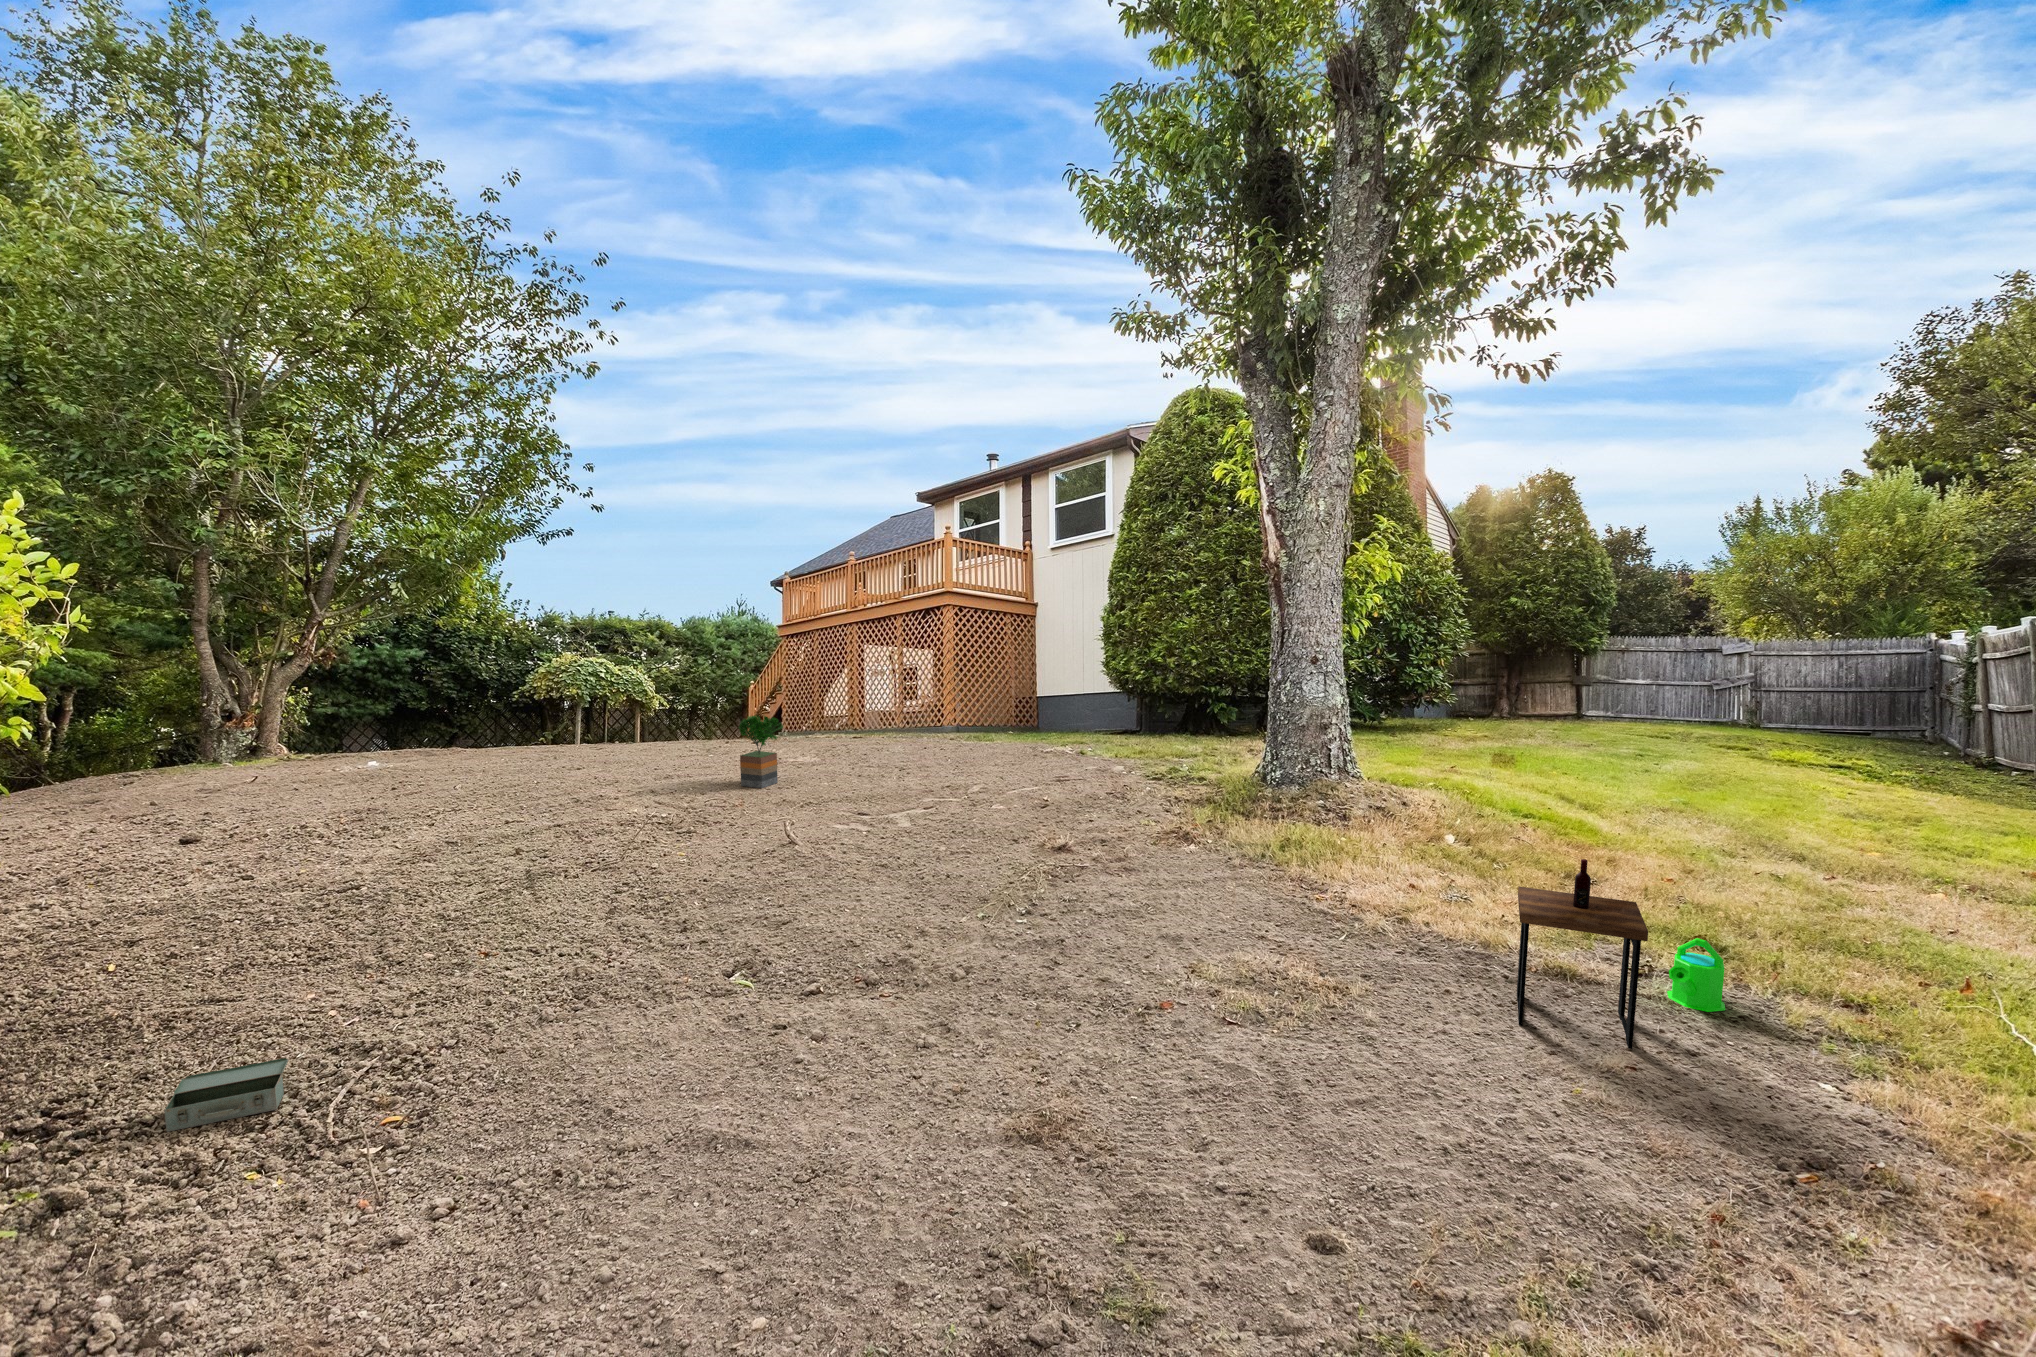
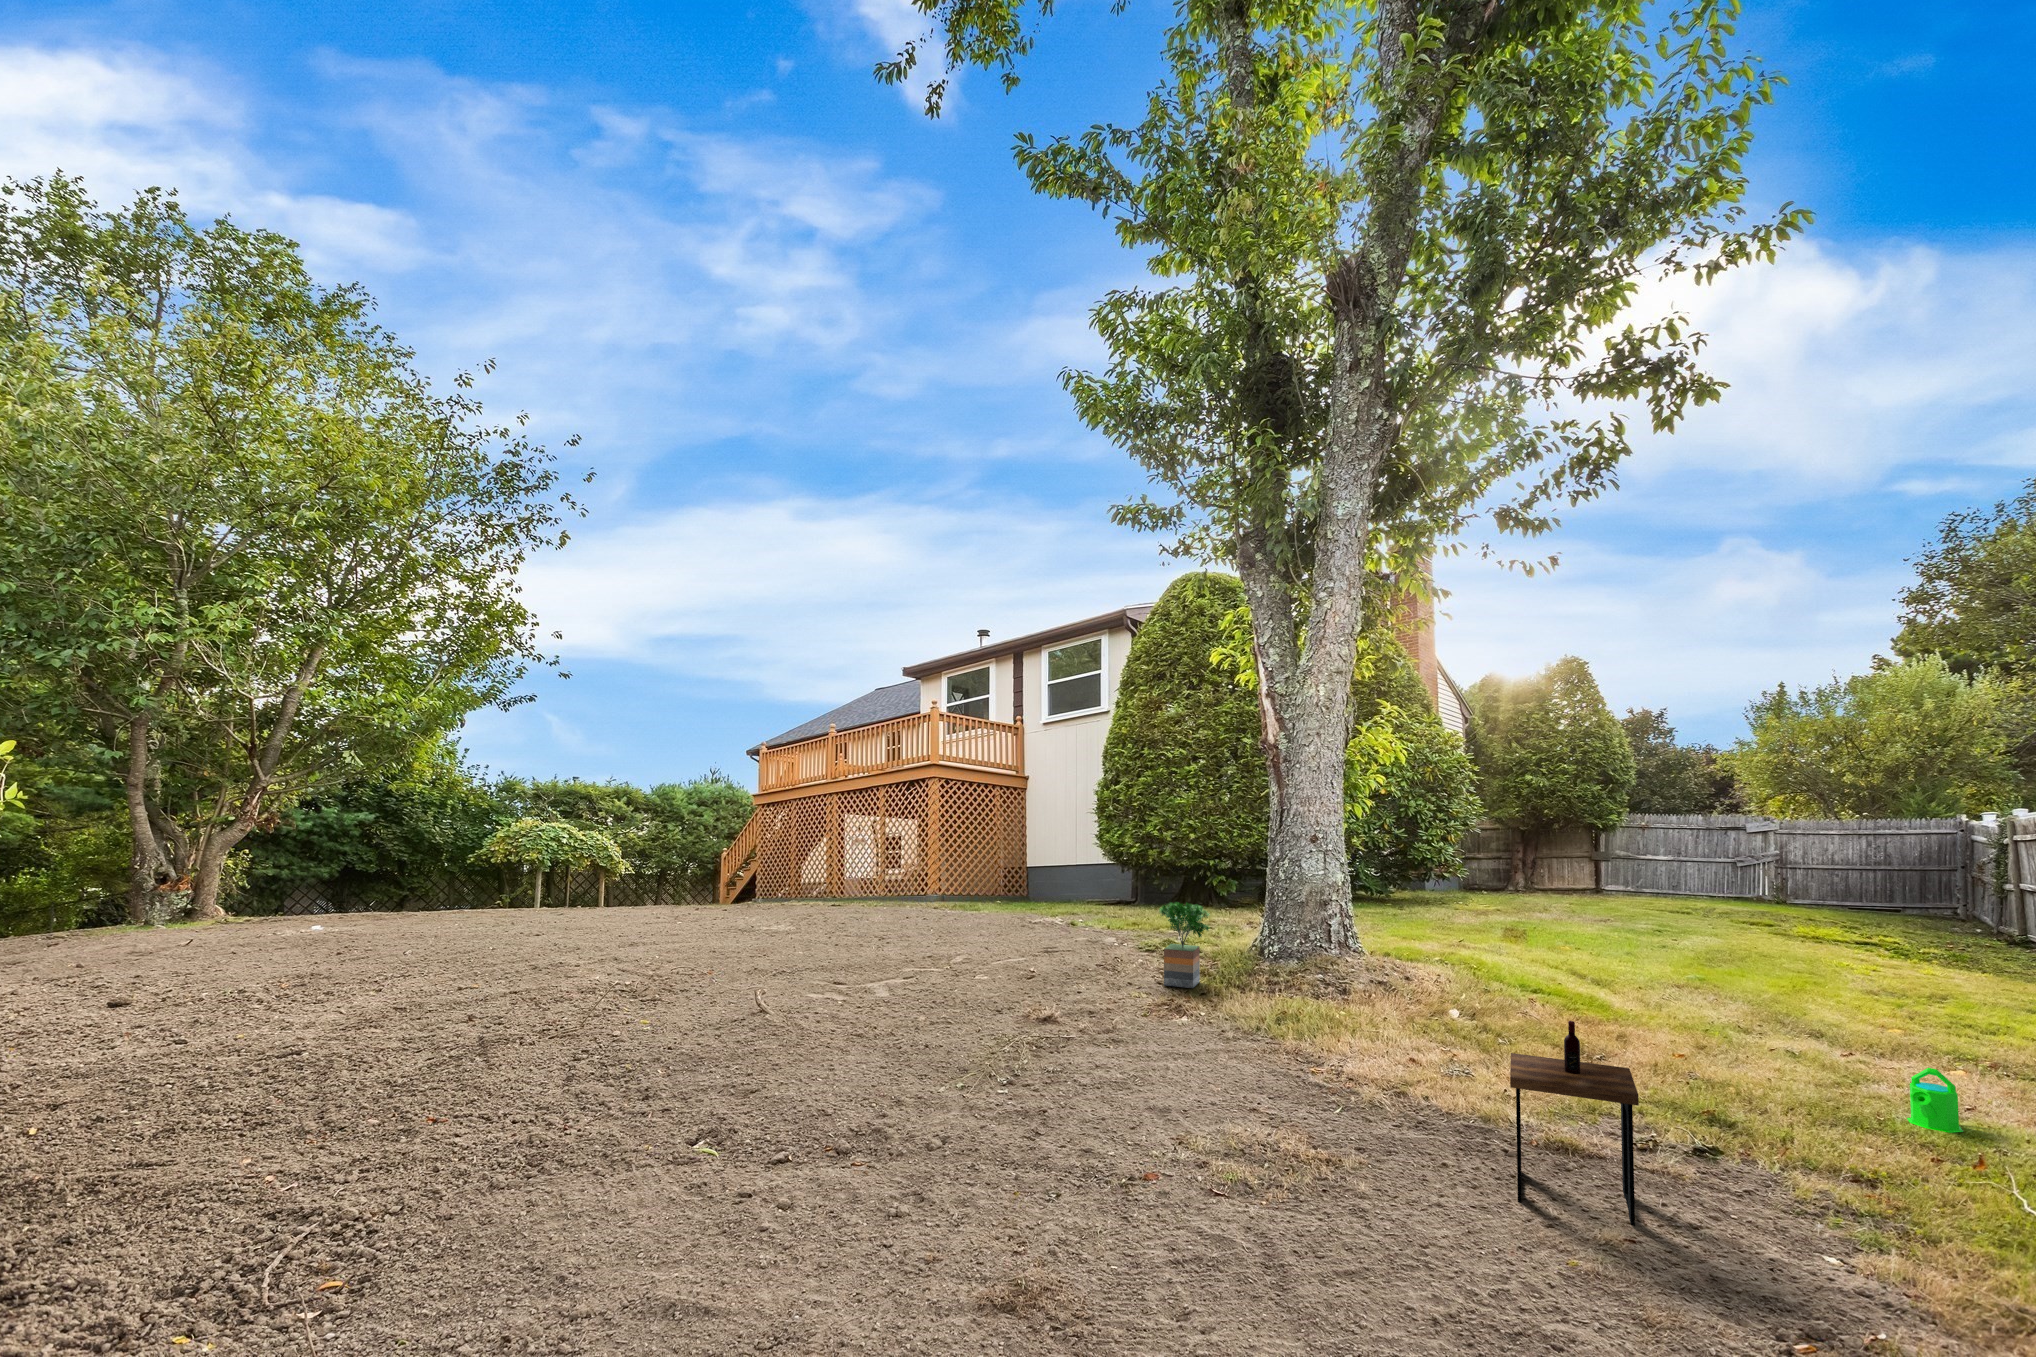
potted tree: present [739,716,783,788] -> present [1159,902,1210,988]
watering can: present [1667,938,1725,1012] -> present [1907,1068,1963,1133]
toolbox: present [164,1058,288,1132] -> none [91,1220,224,1295]

